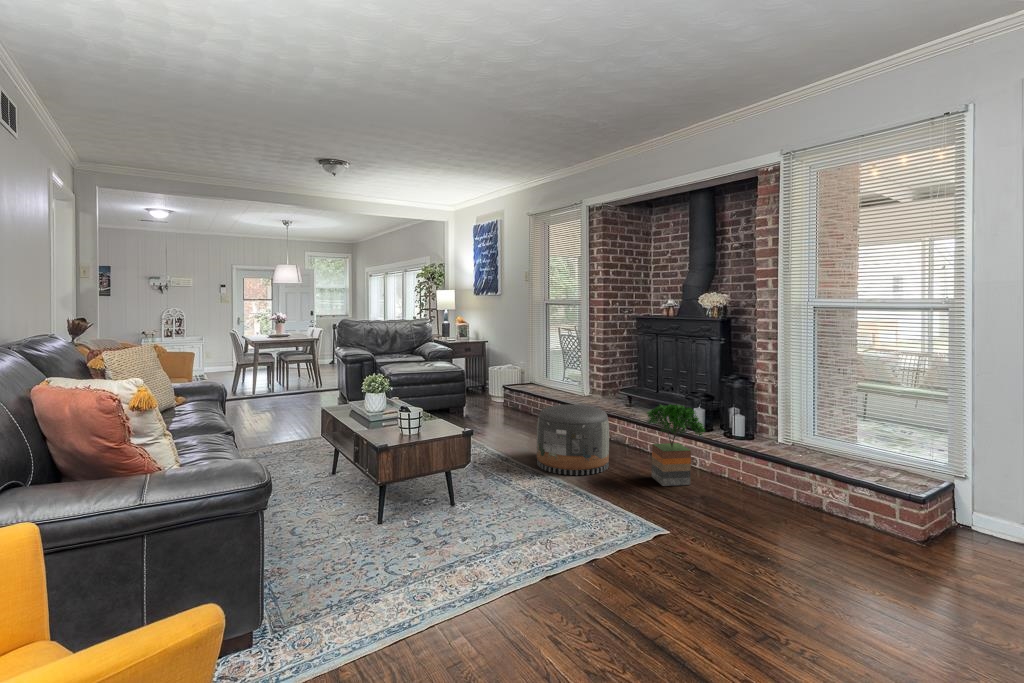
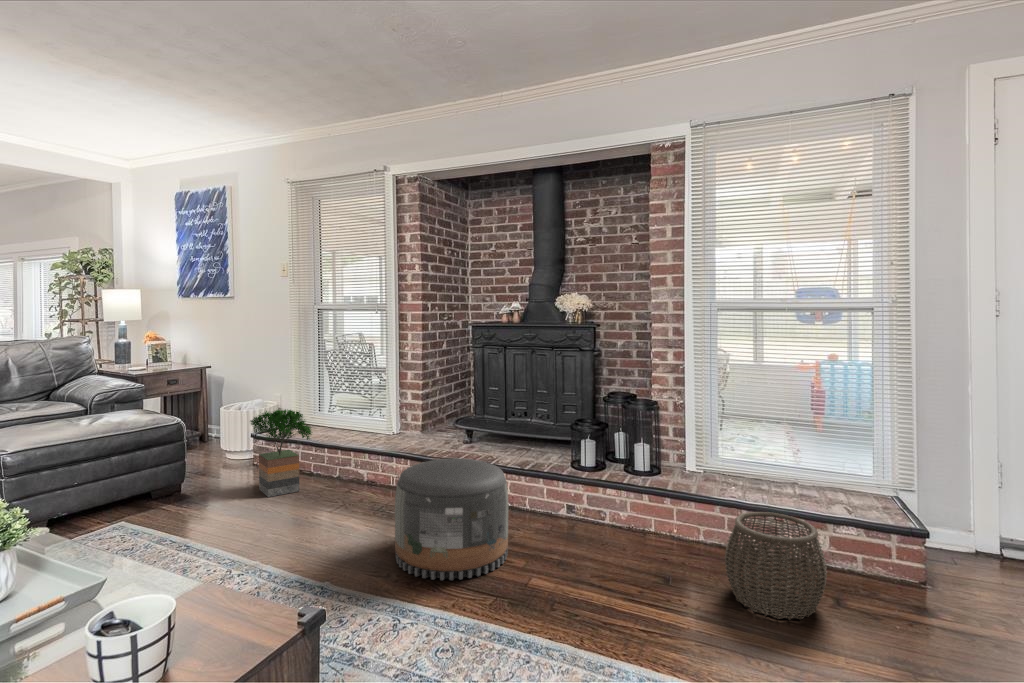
potted tree: present [647,404,705,486] -> present [250,409,312,497]
woven basket: none [725,459,798,533] -> present [725,512,827,620]

